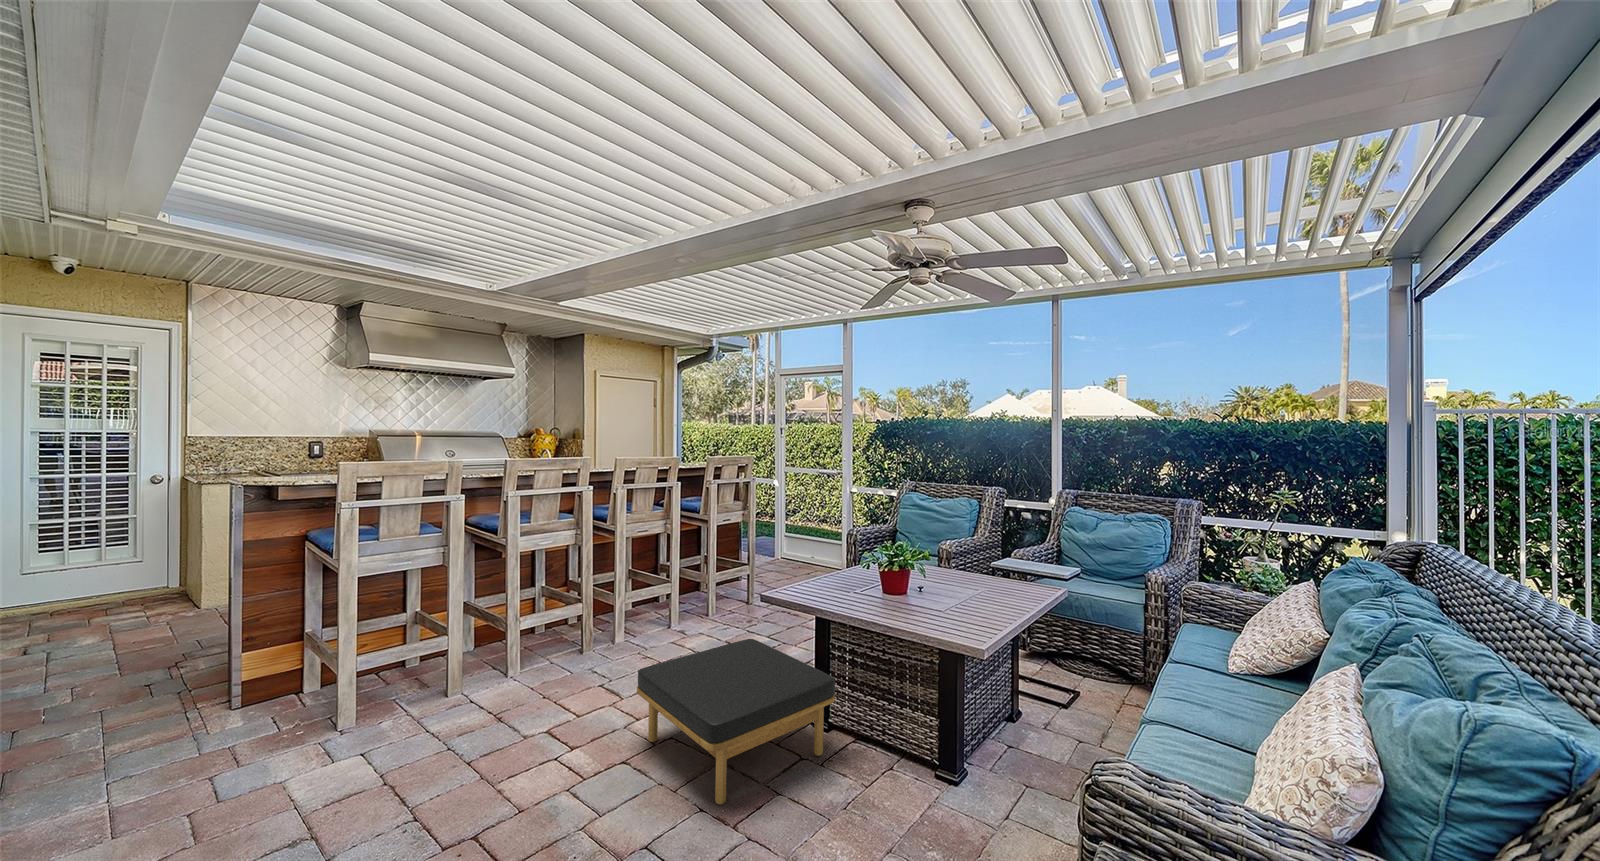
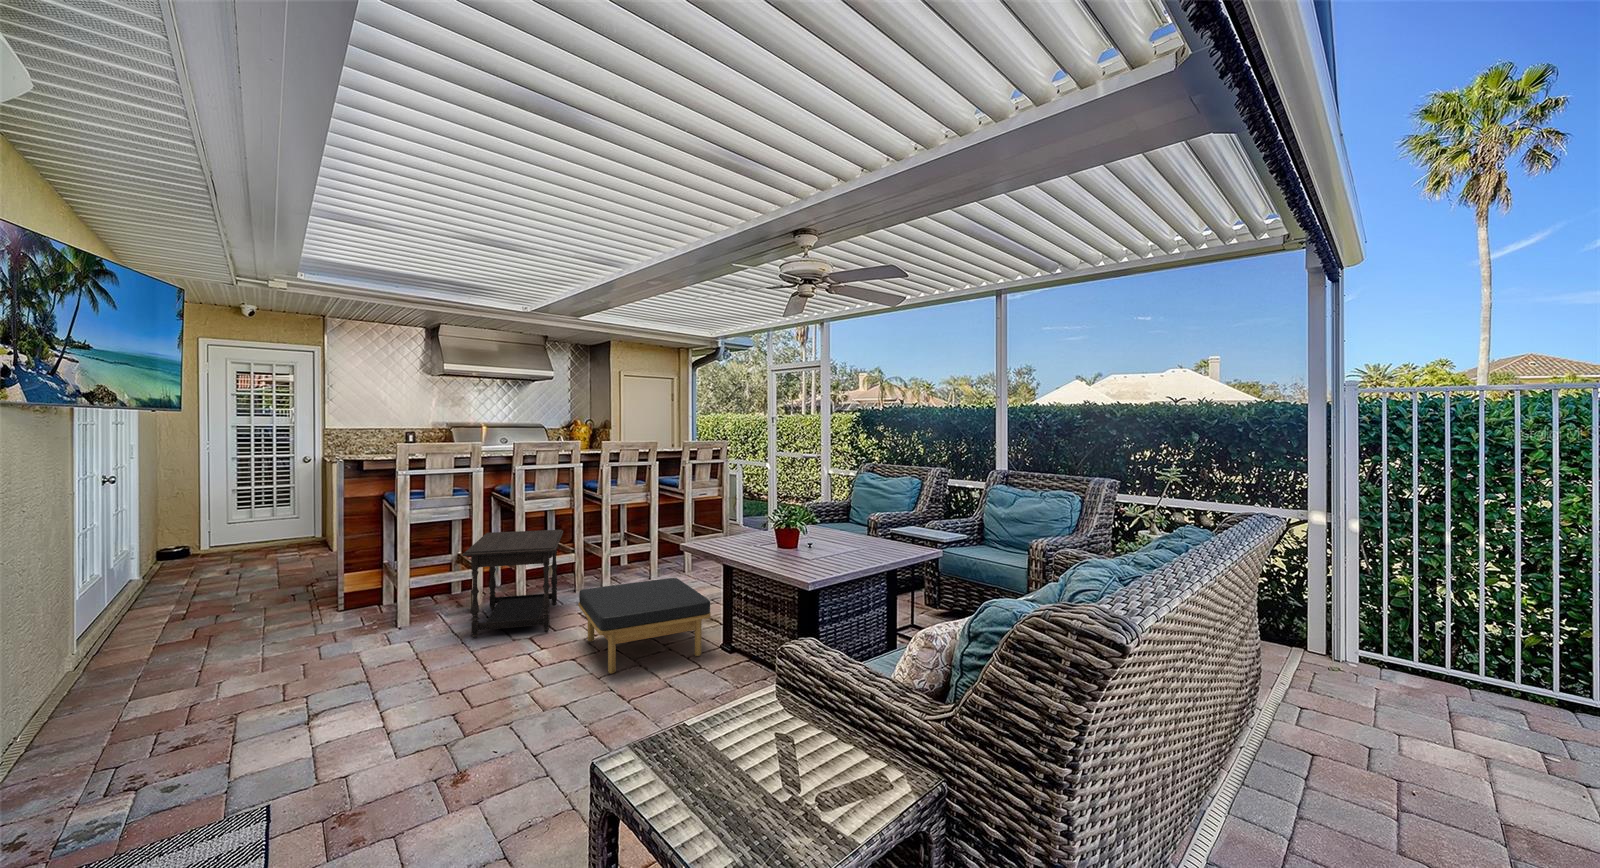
side table: none [460,576,595,752] -> present [463,530,563,638]

